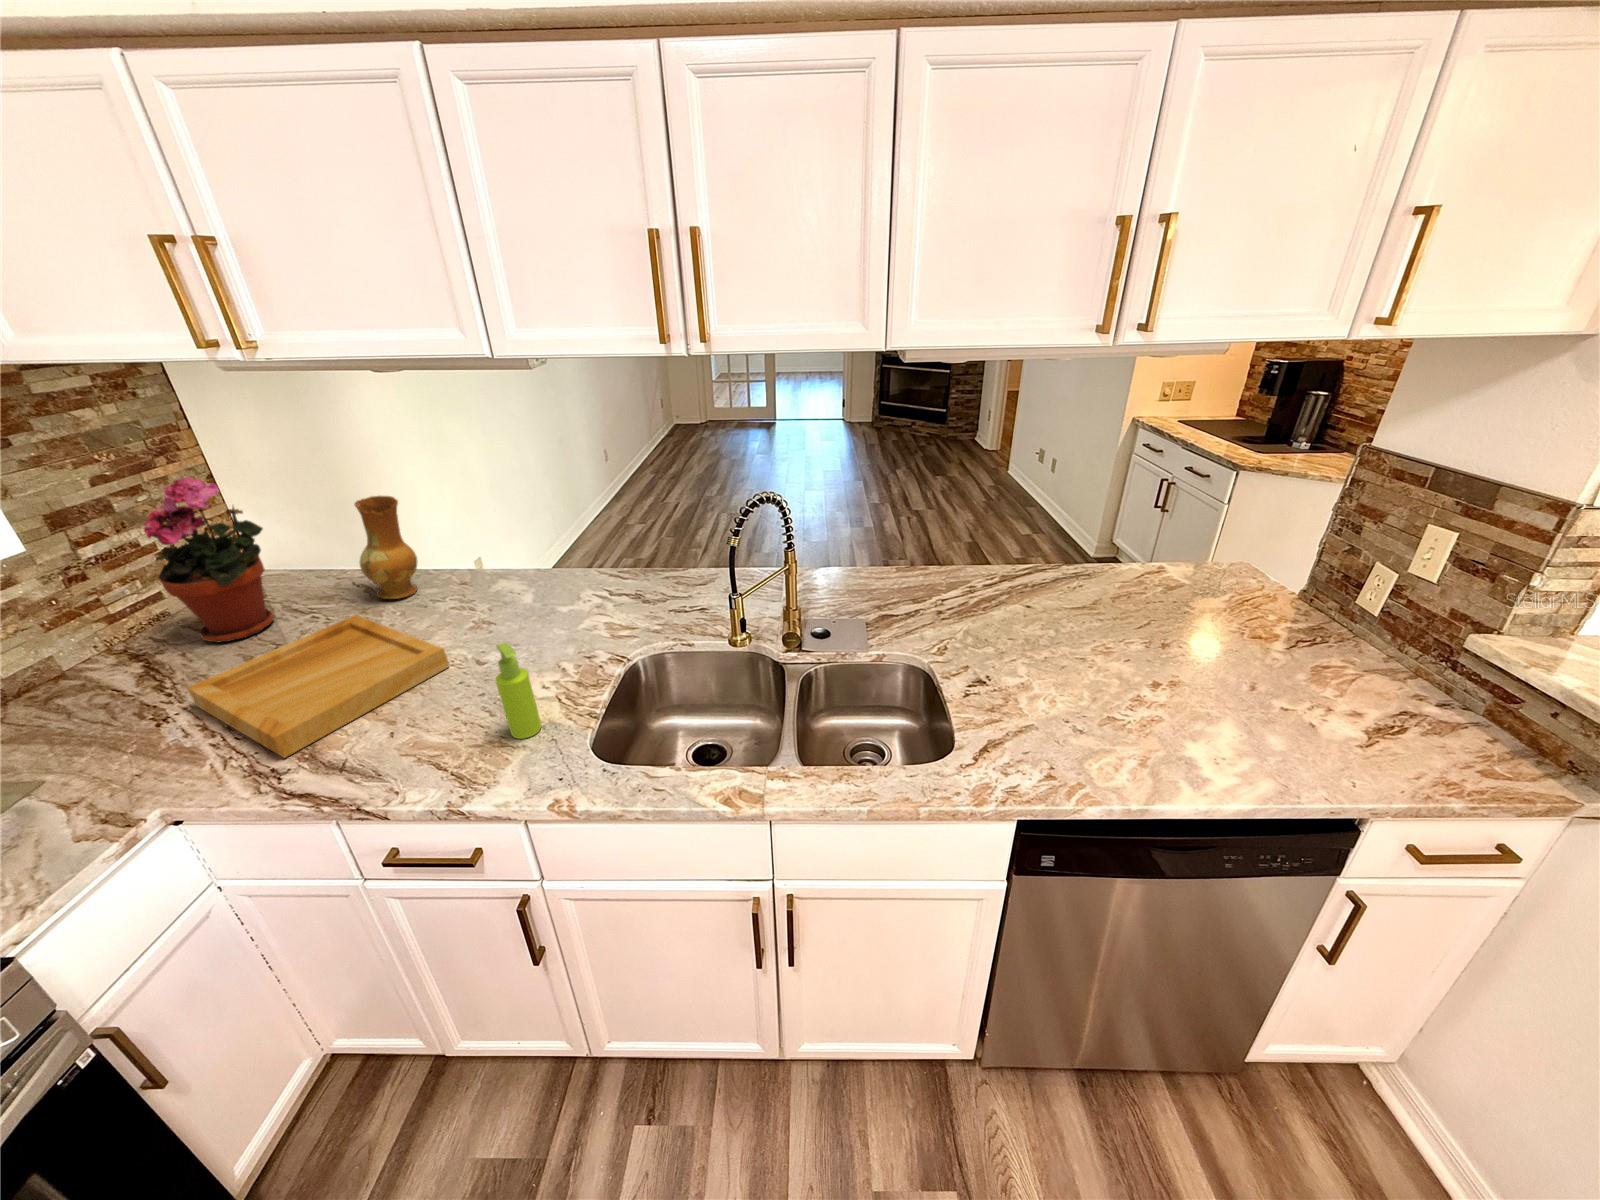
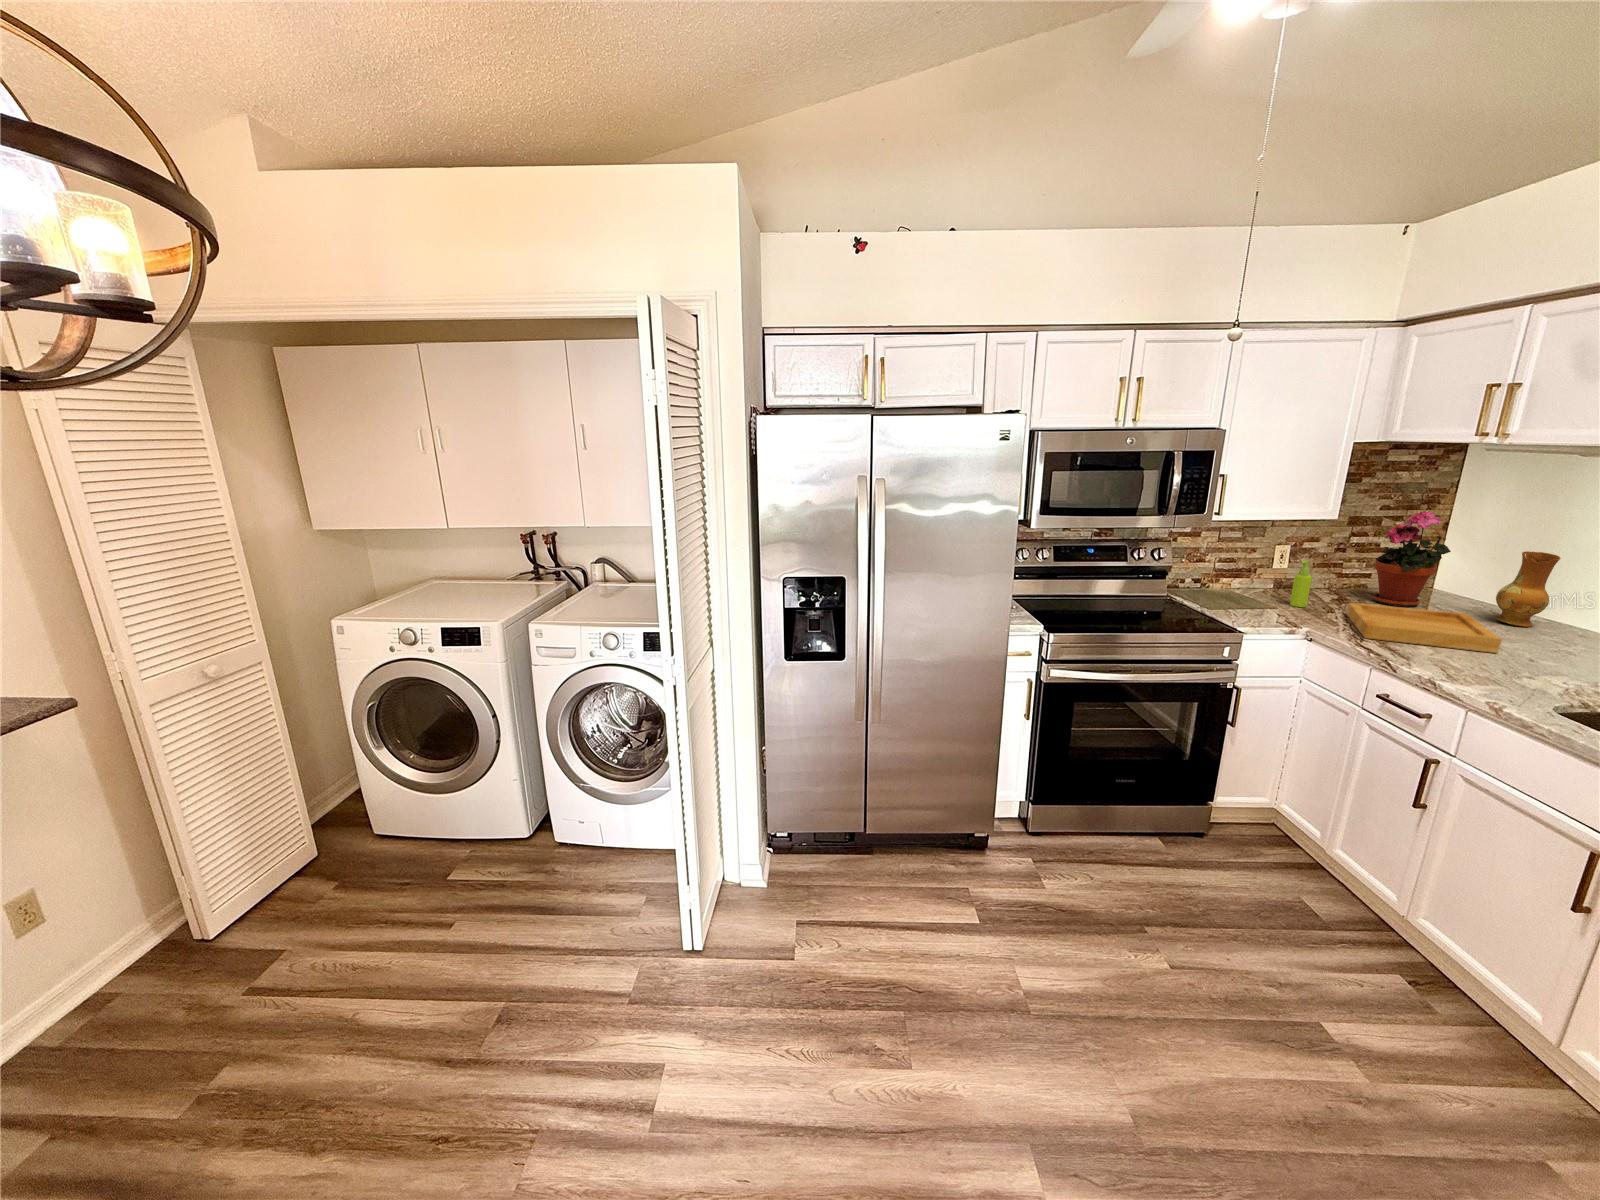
soap dispenser: present [495,642,542,739] -> present [1290,560,1312,607]

